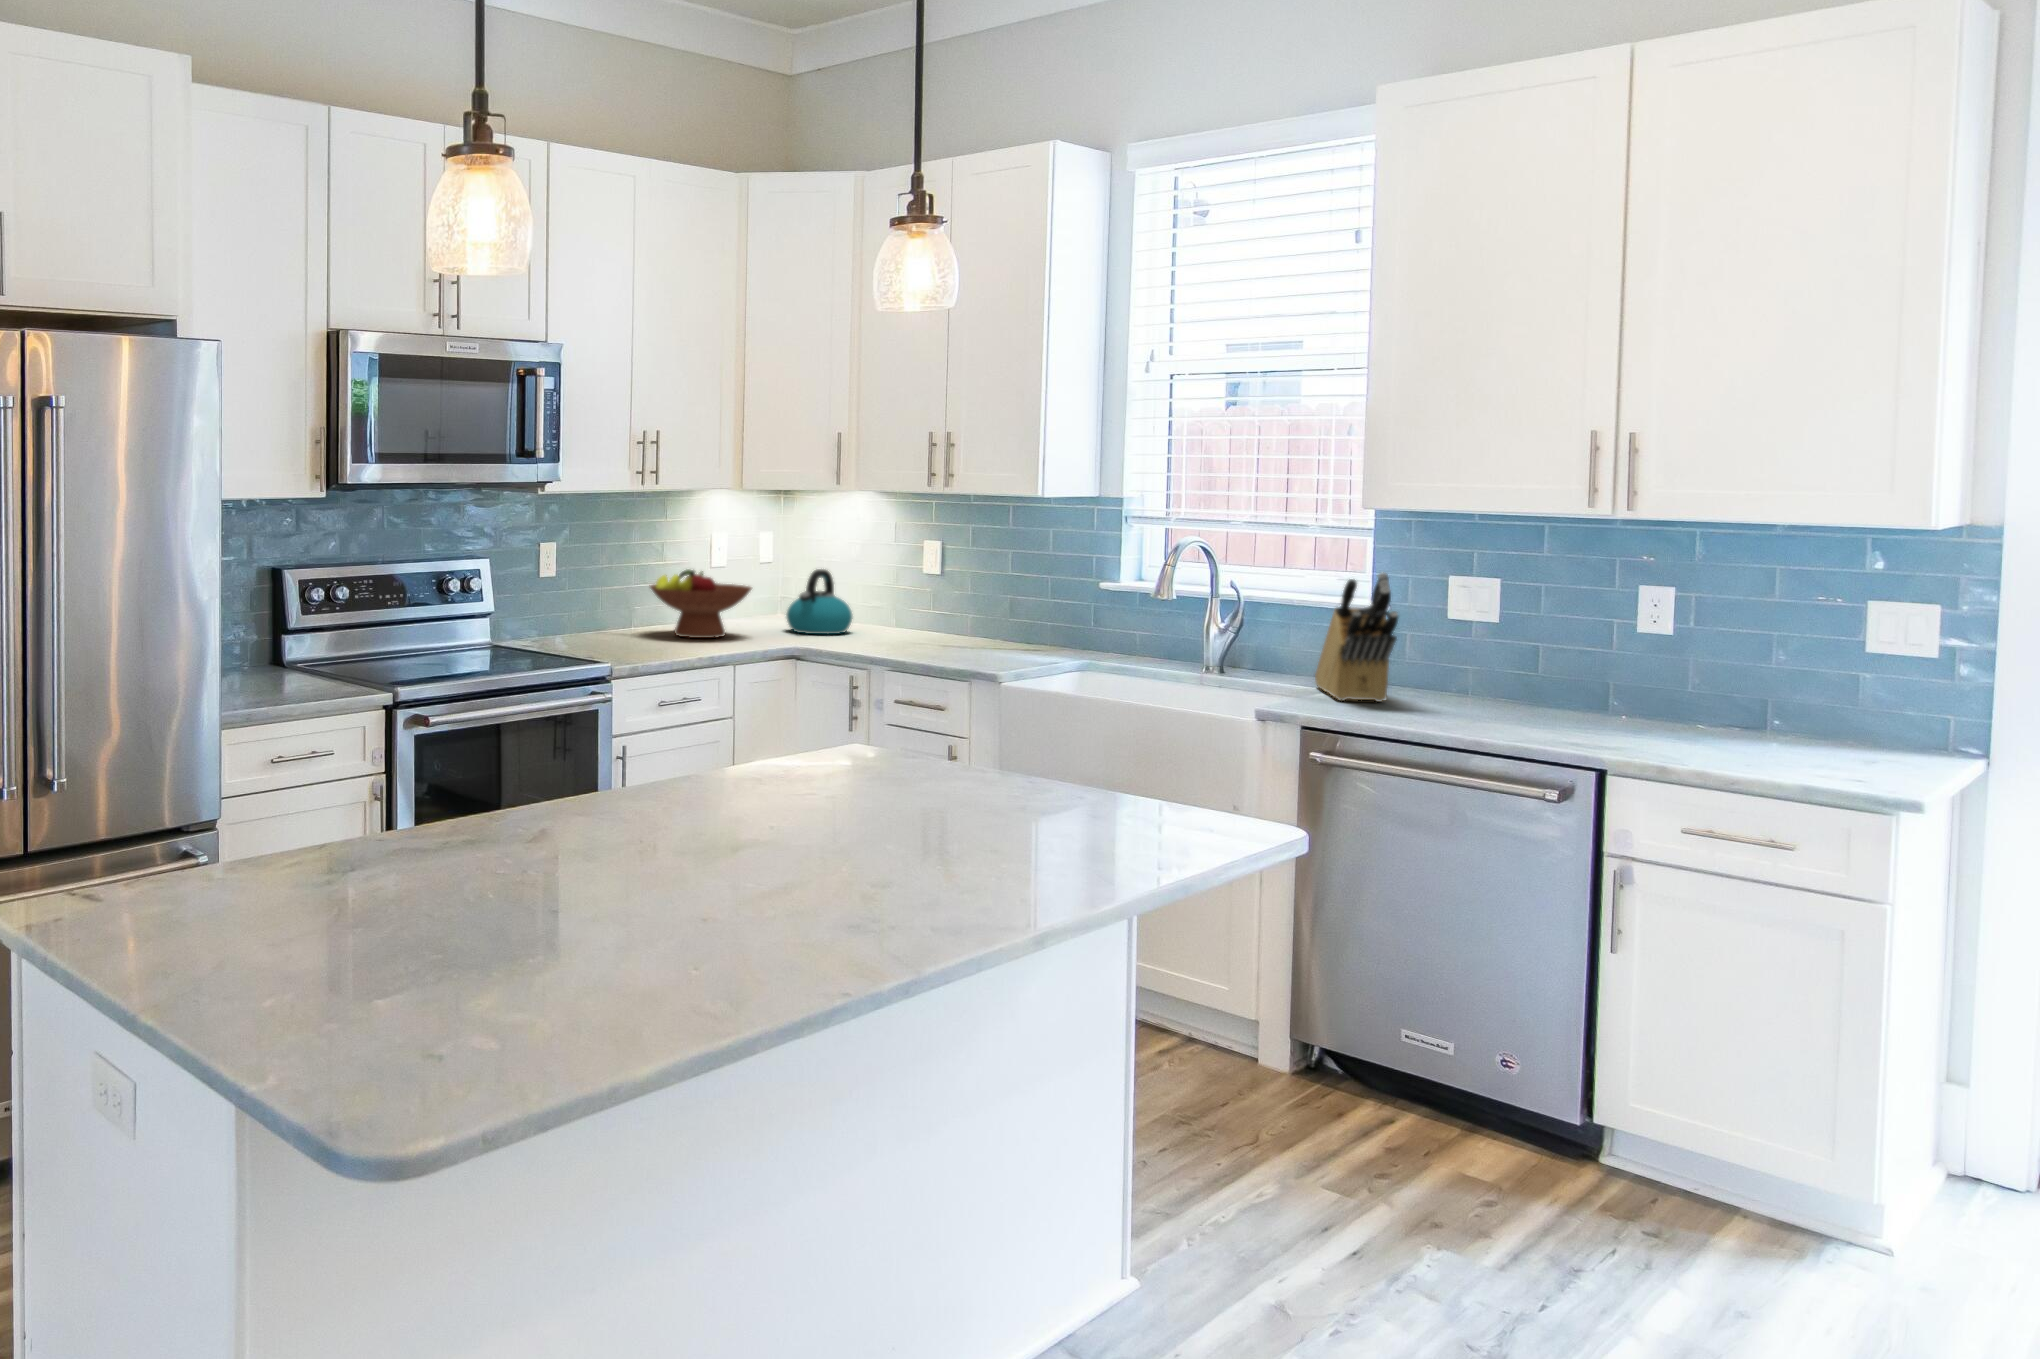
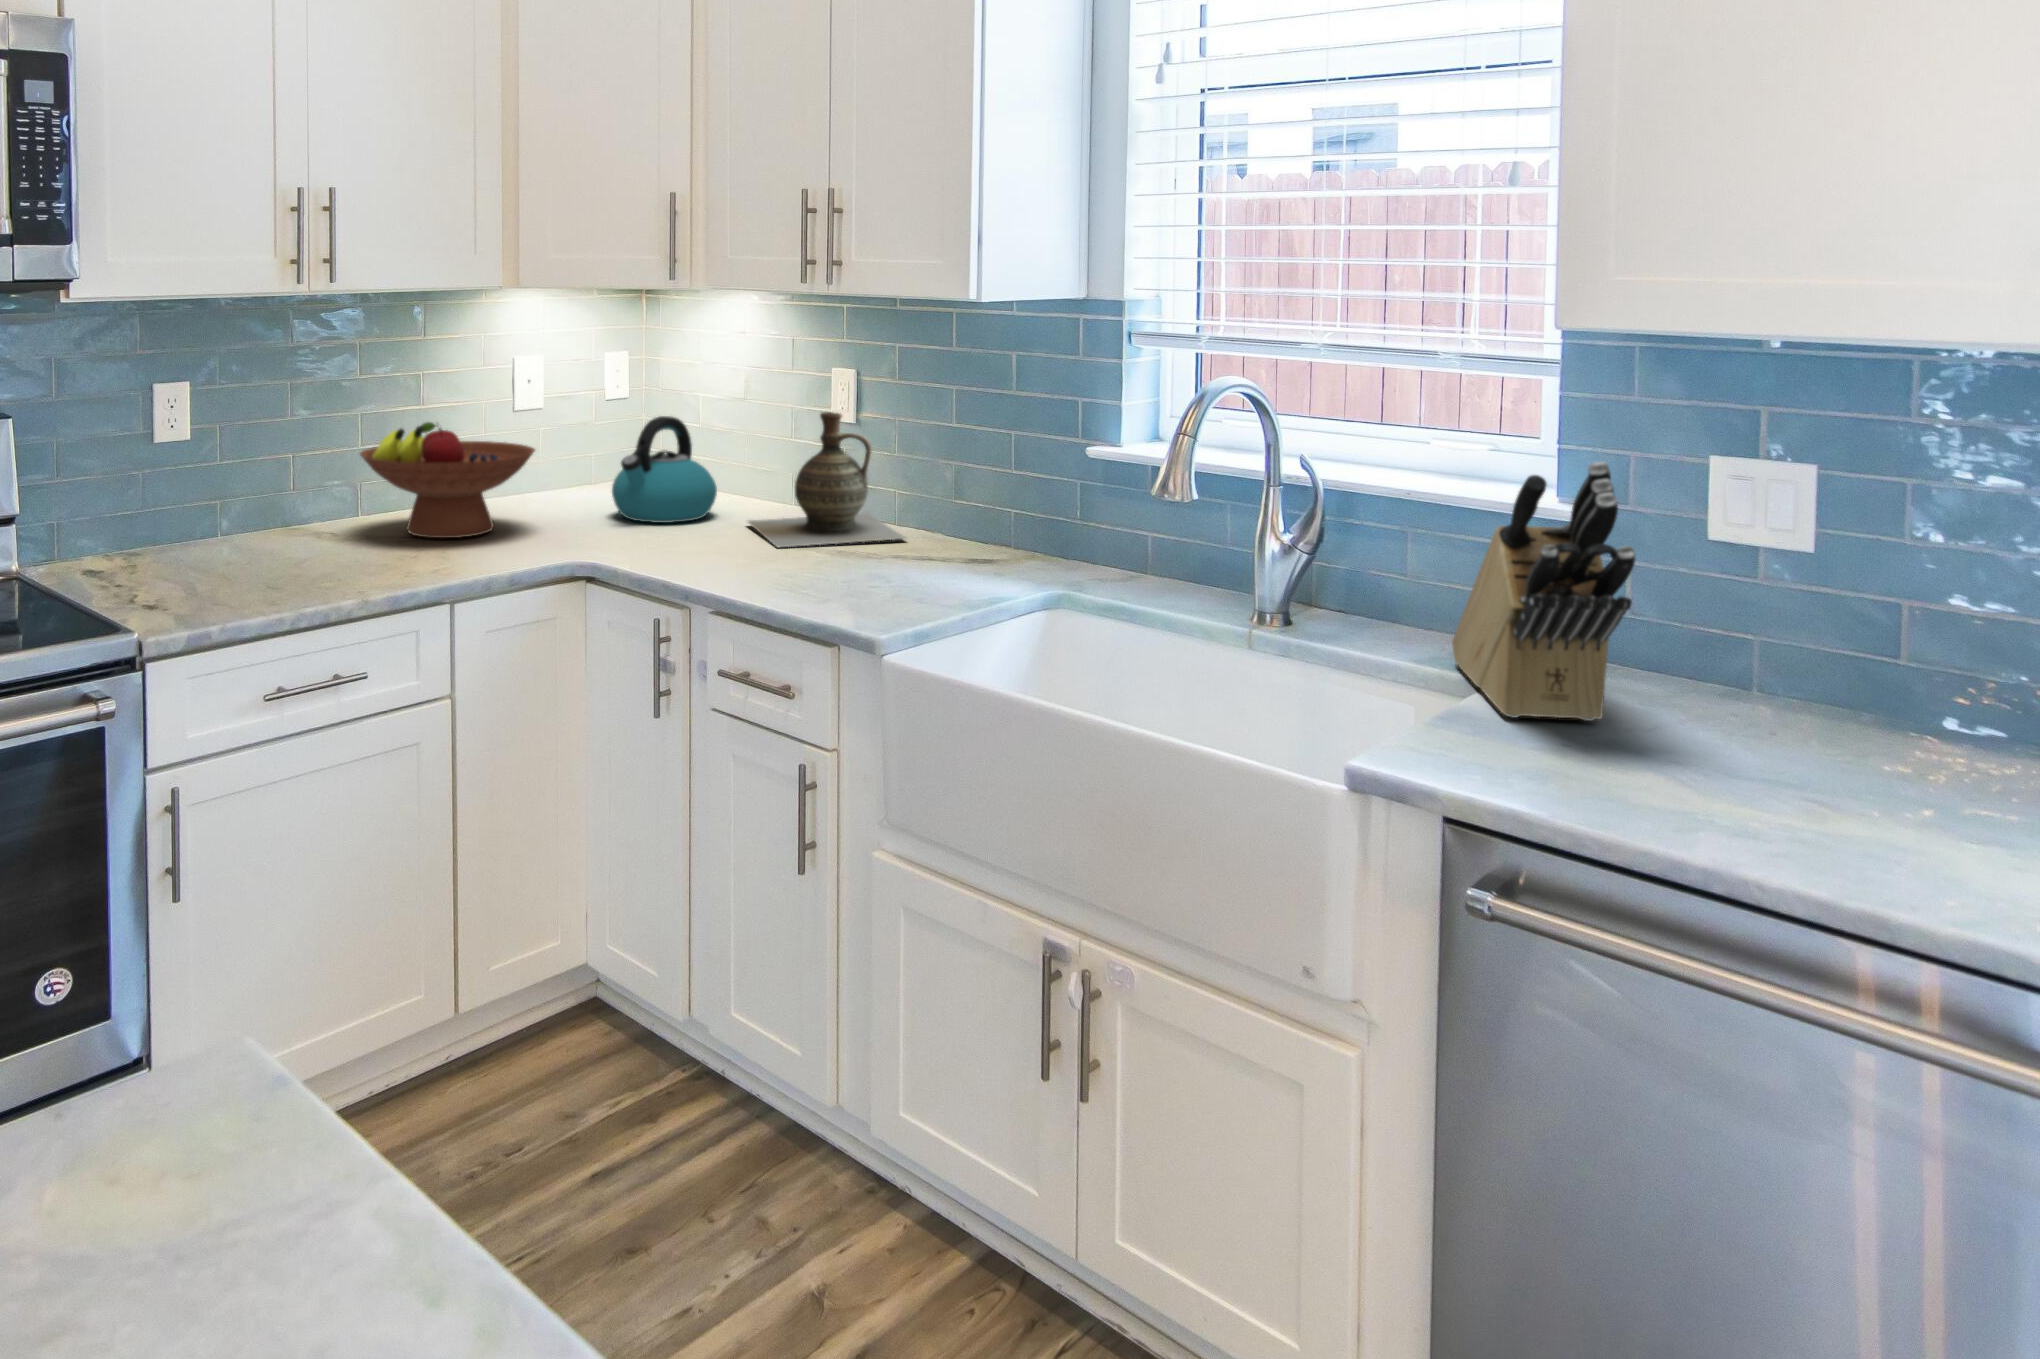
ceramic jug: none [875,565,983,645] -> present [748,412,905,547]

